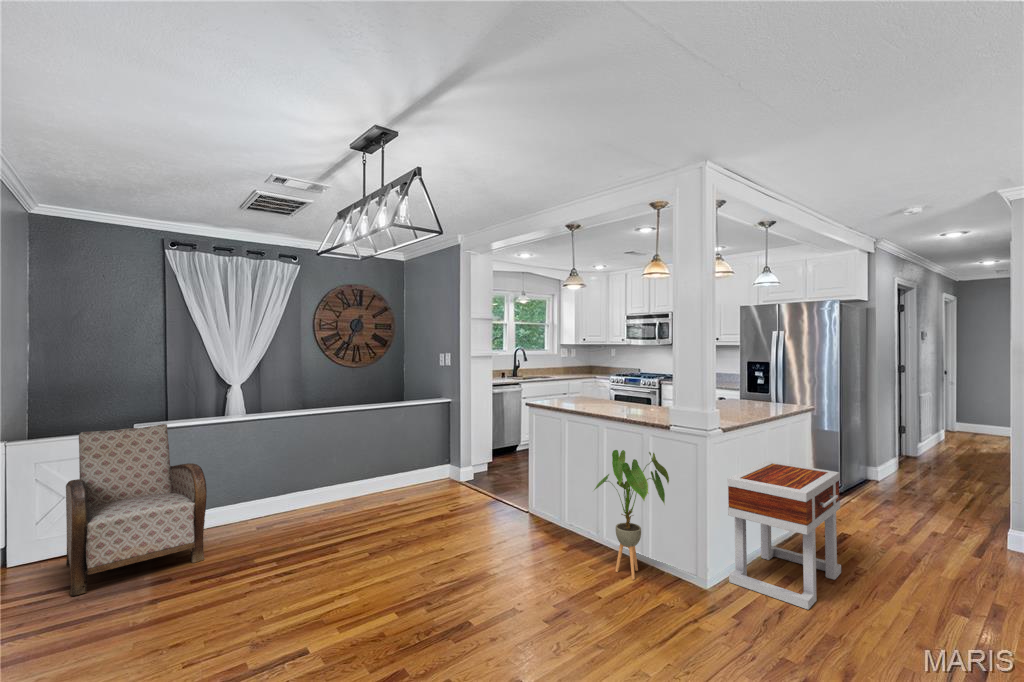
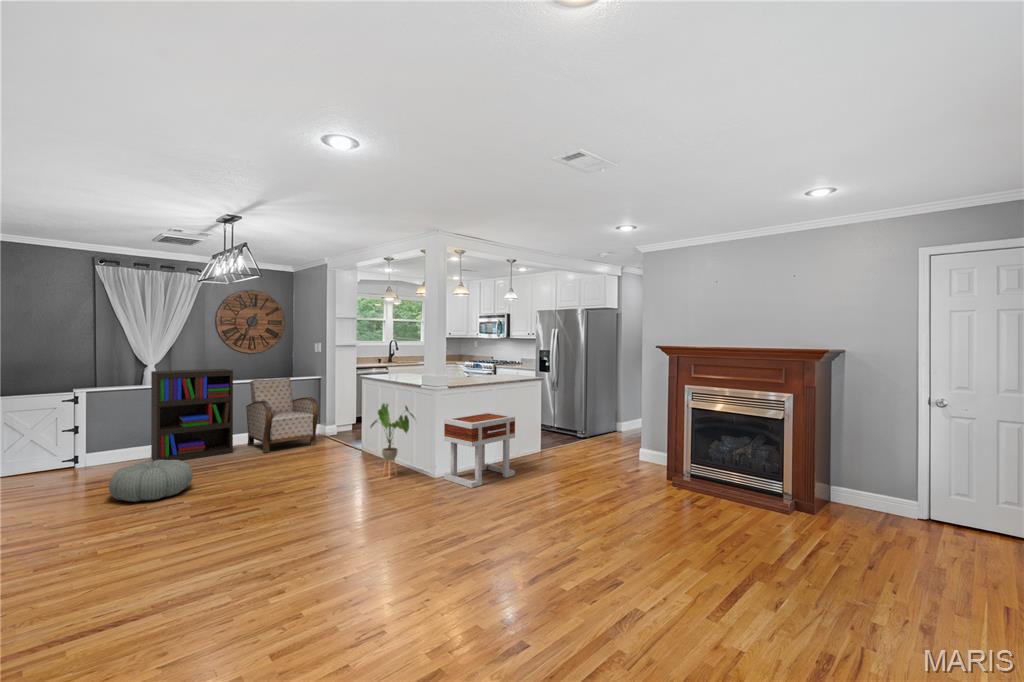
bookshelf: none [240,390,350,536] -> present [151,369,233,461]
armchair: present [66,424,207,596] -> present [246,378,319,453]
pouf: none [191,548,321,638] -> present [109,460,193,502]

